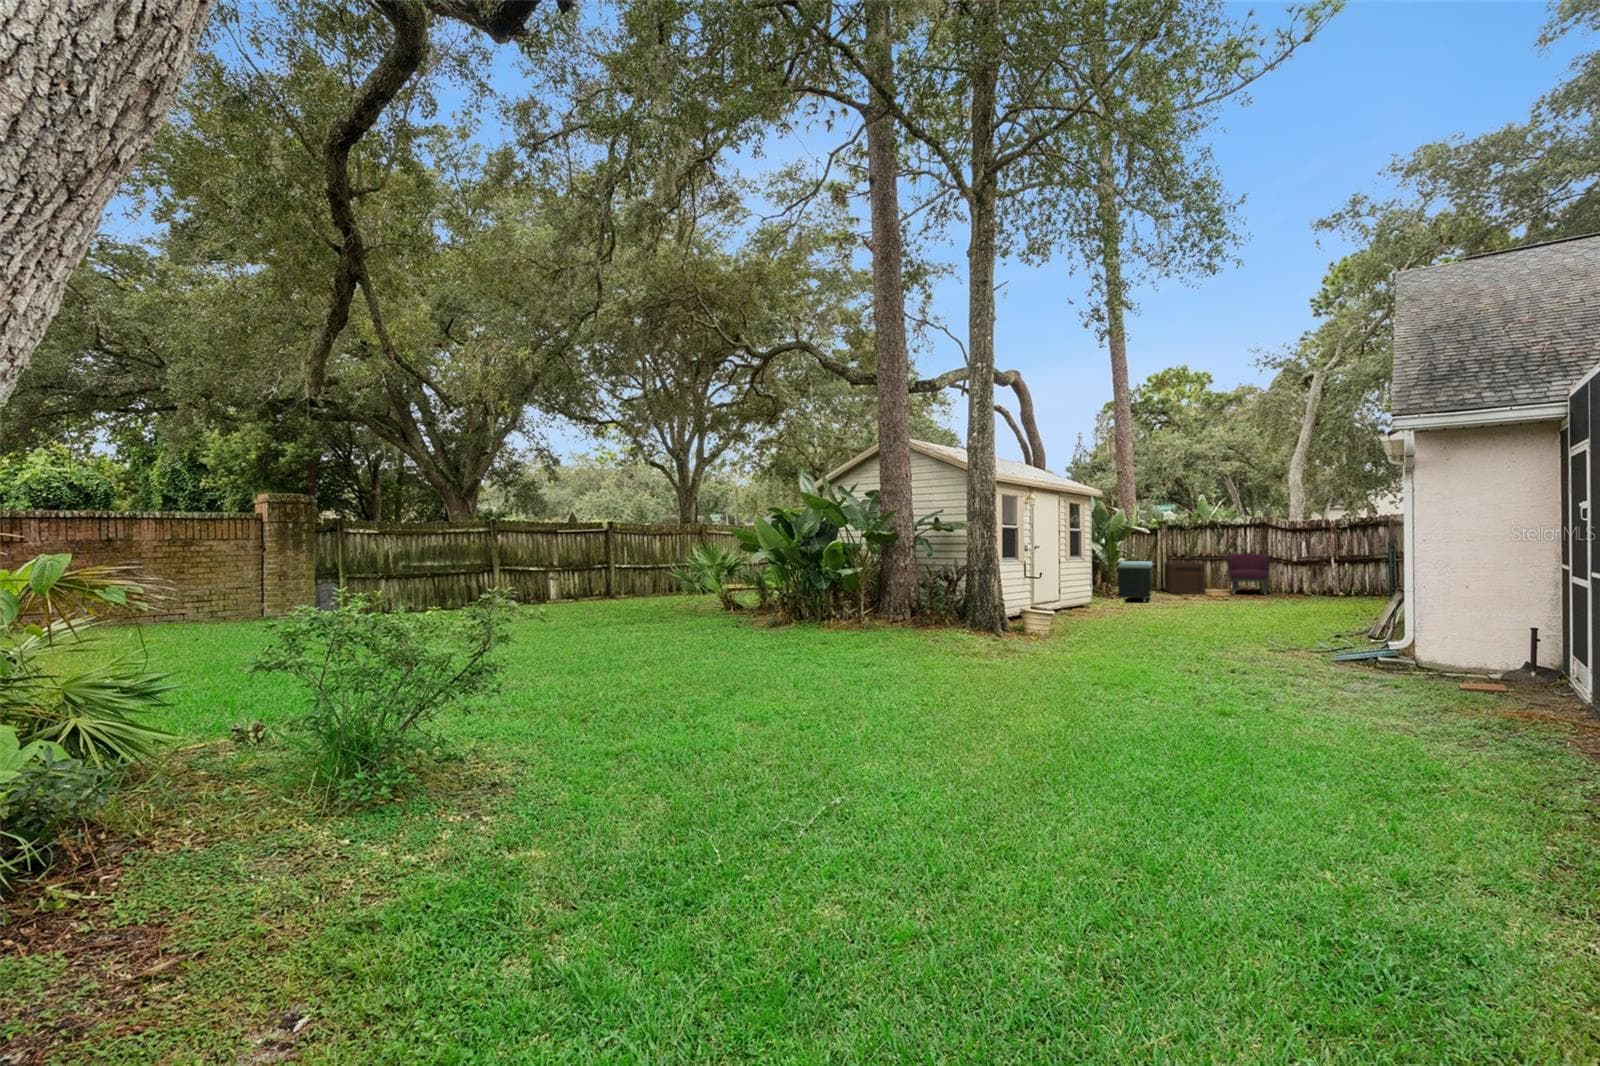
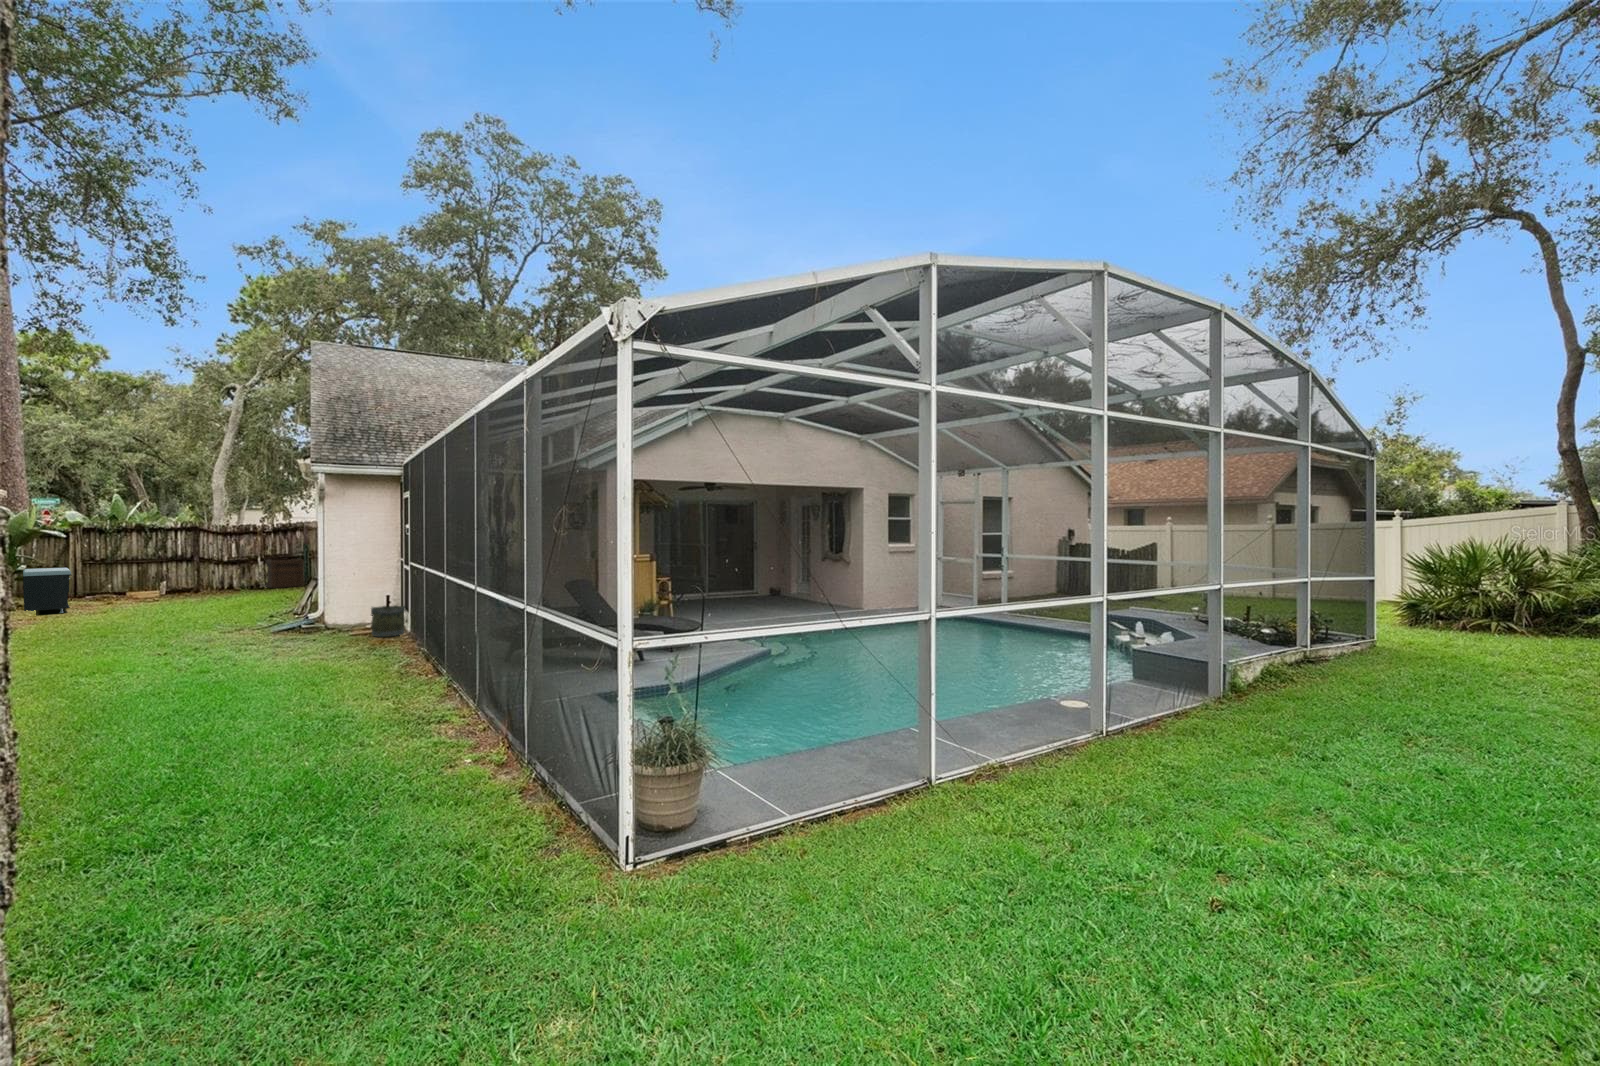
chair: present [1227,554,1270,595] -> none [157,556,203,597]
wooden crate: present [1164,562,1206,594] -> present [265,558,304,588]
bucket: none [1501,650,1585,711] -> present [371,605,407,637]

